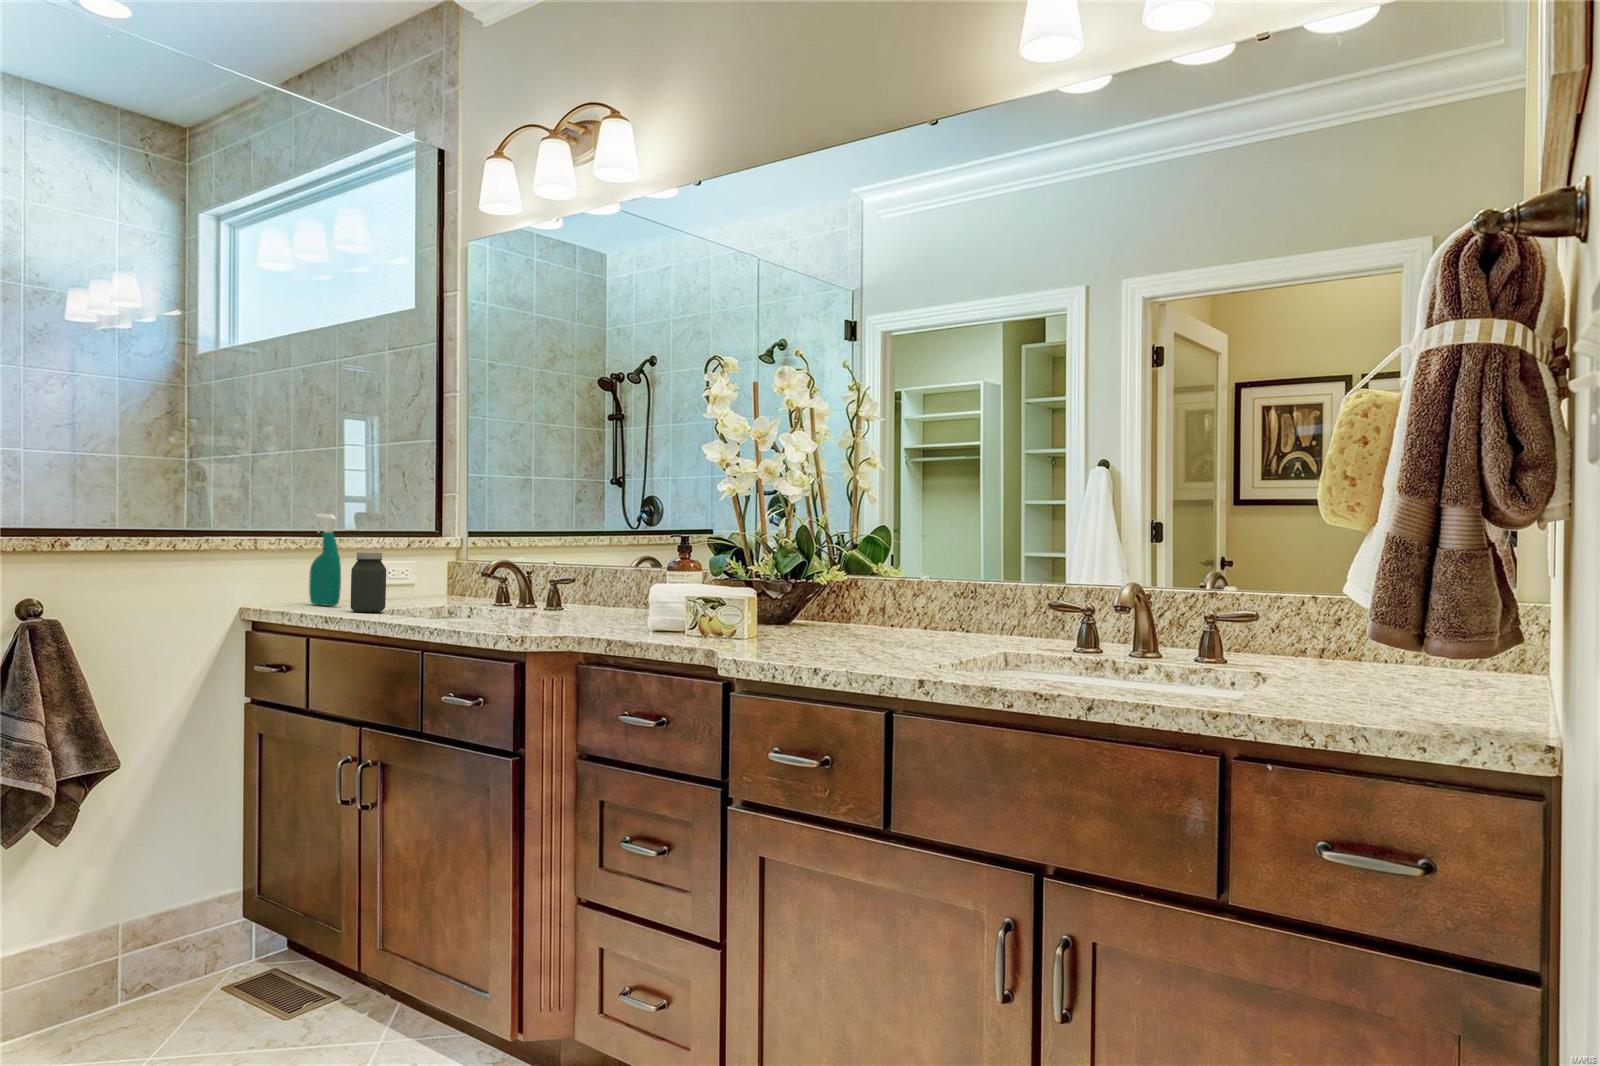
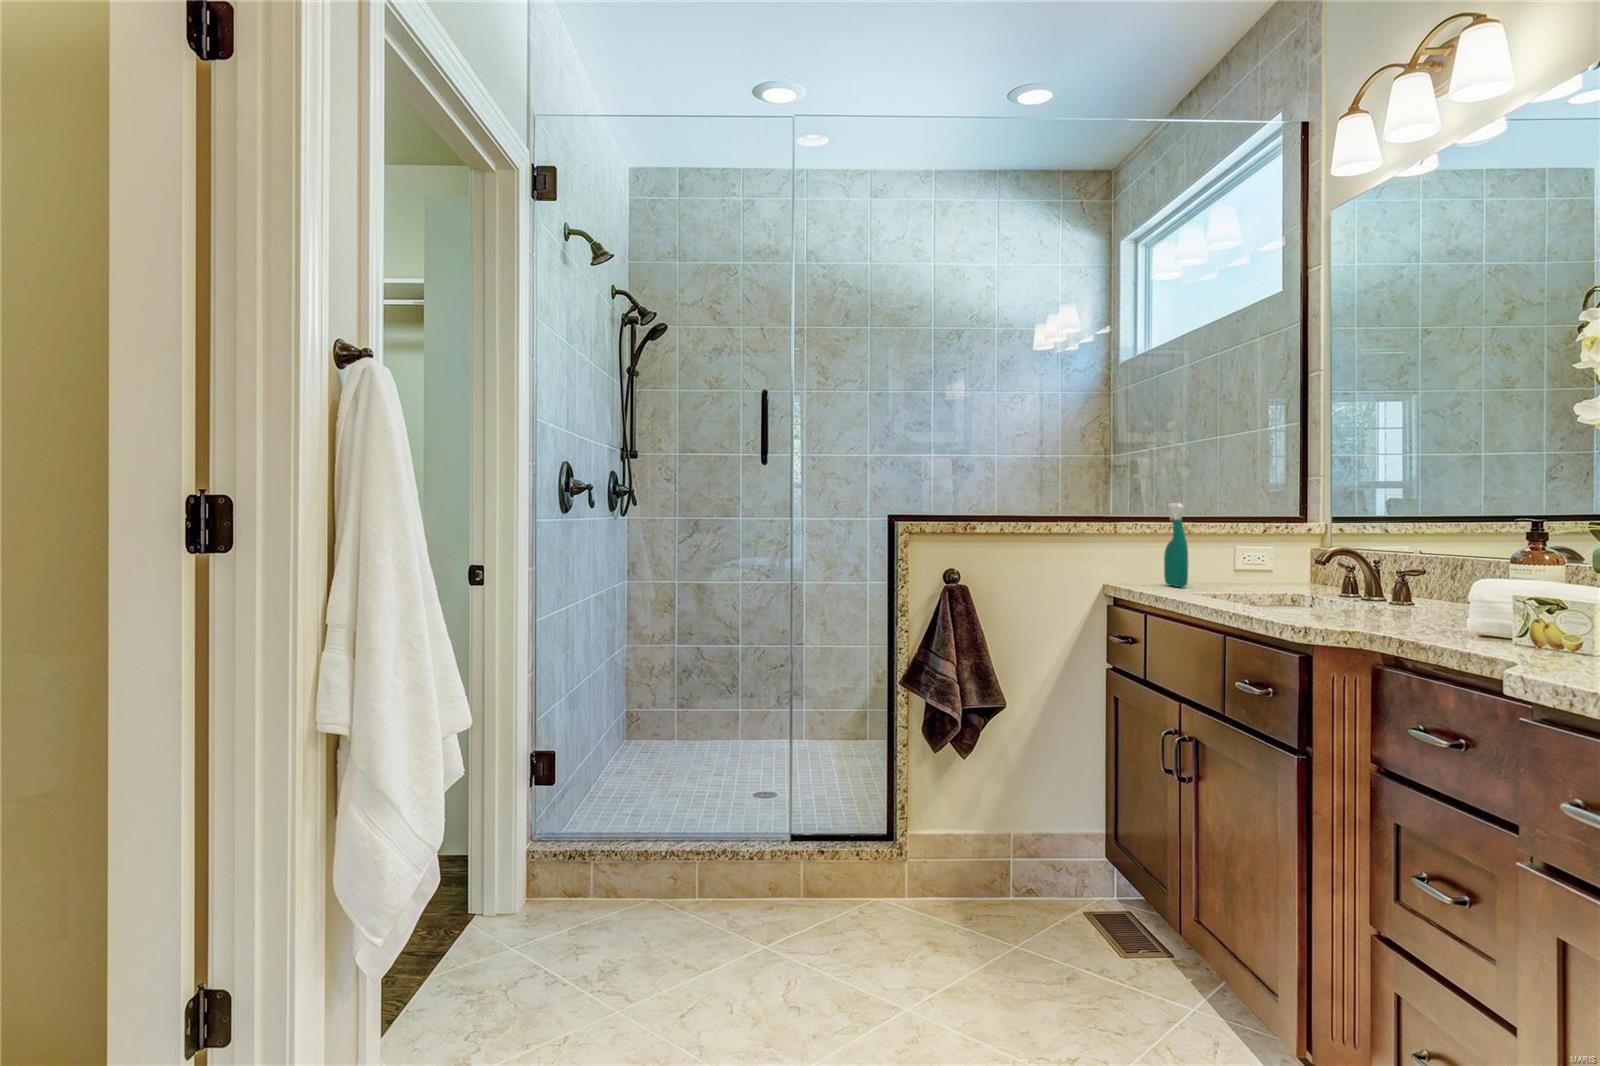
jar: present [350,552,386,612] -> none [1186,537,1220,594]

